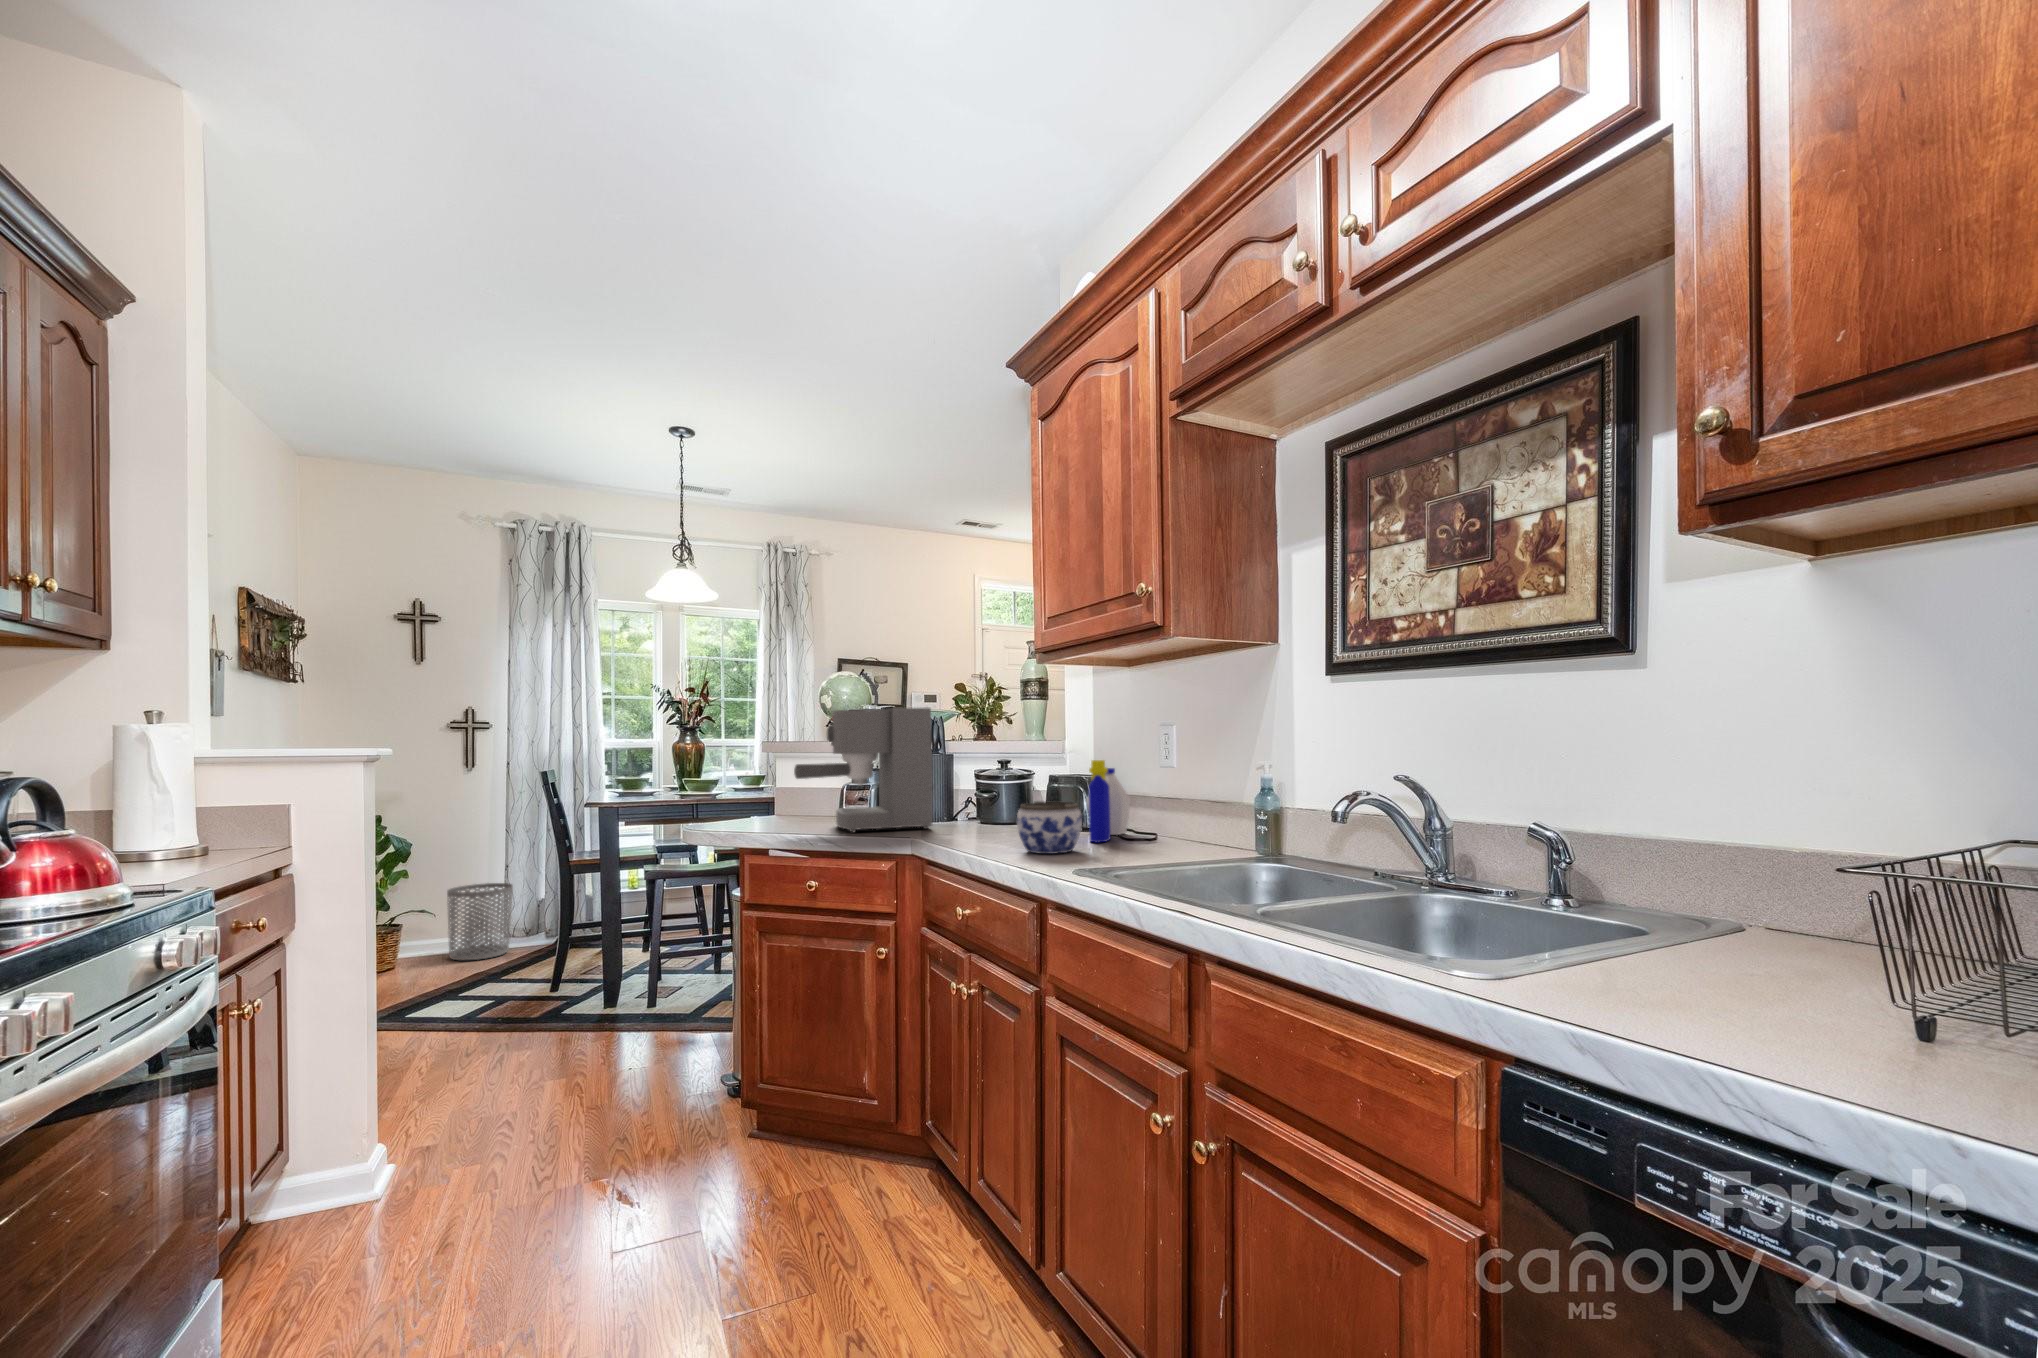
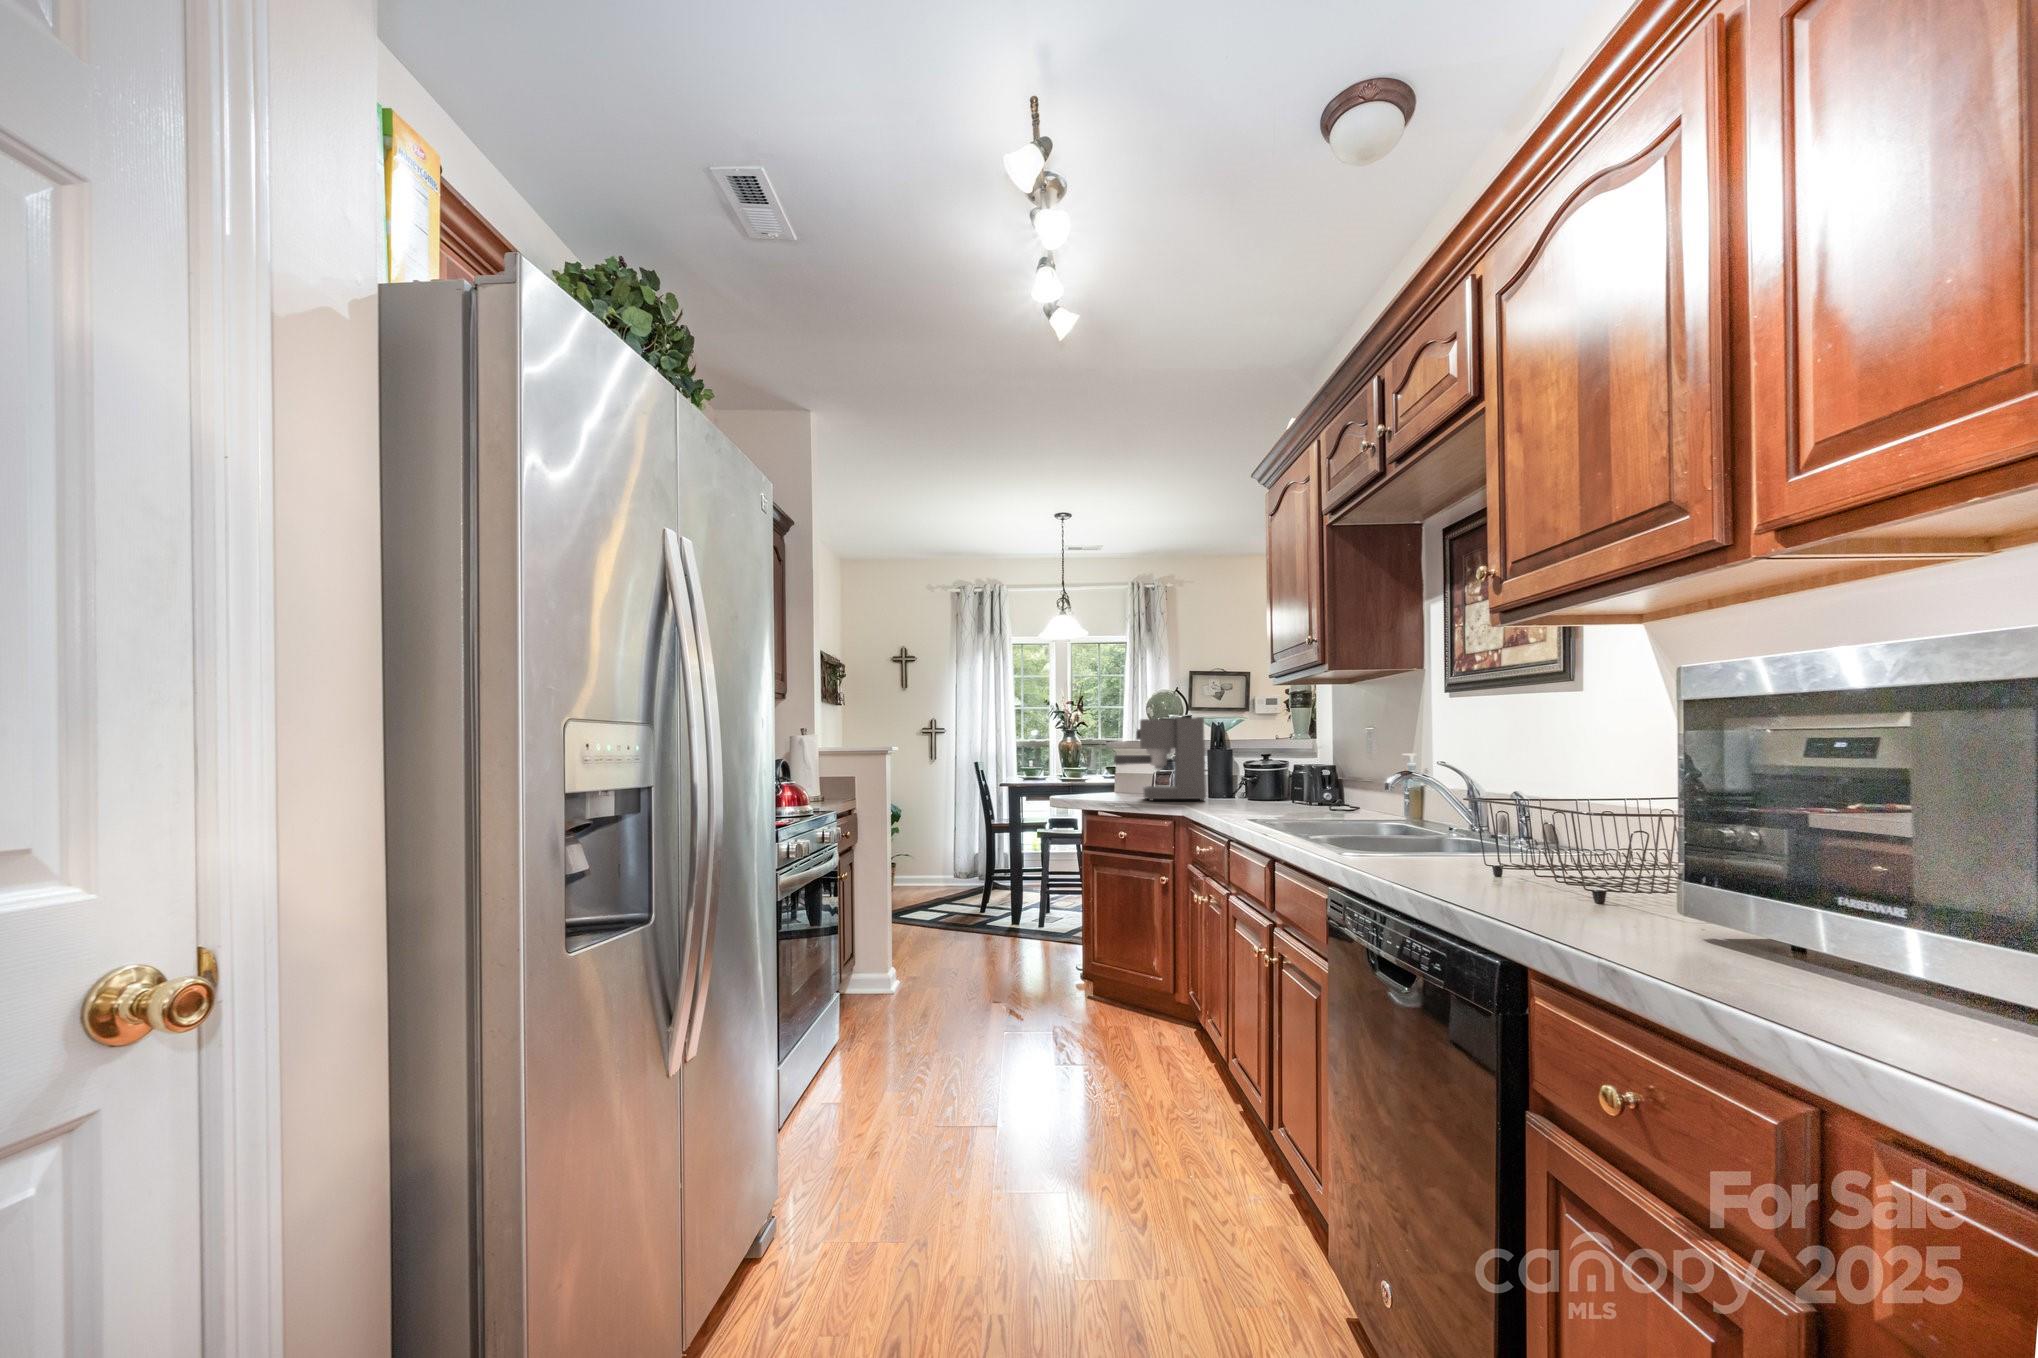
bottle: present [1086,760,1131,842] -> none [1299,754,1340,811]
jar: present [1017,801,1082,854] -> none [1240,780,1285,814]
waste bin: present [447,883,513,960] -> none [921,839,960,890]

